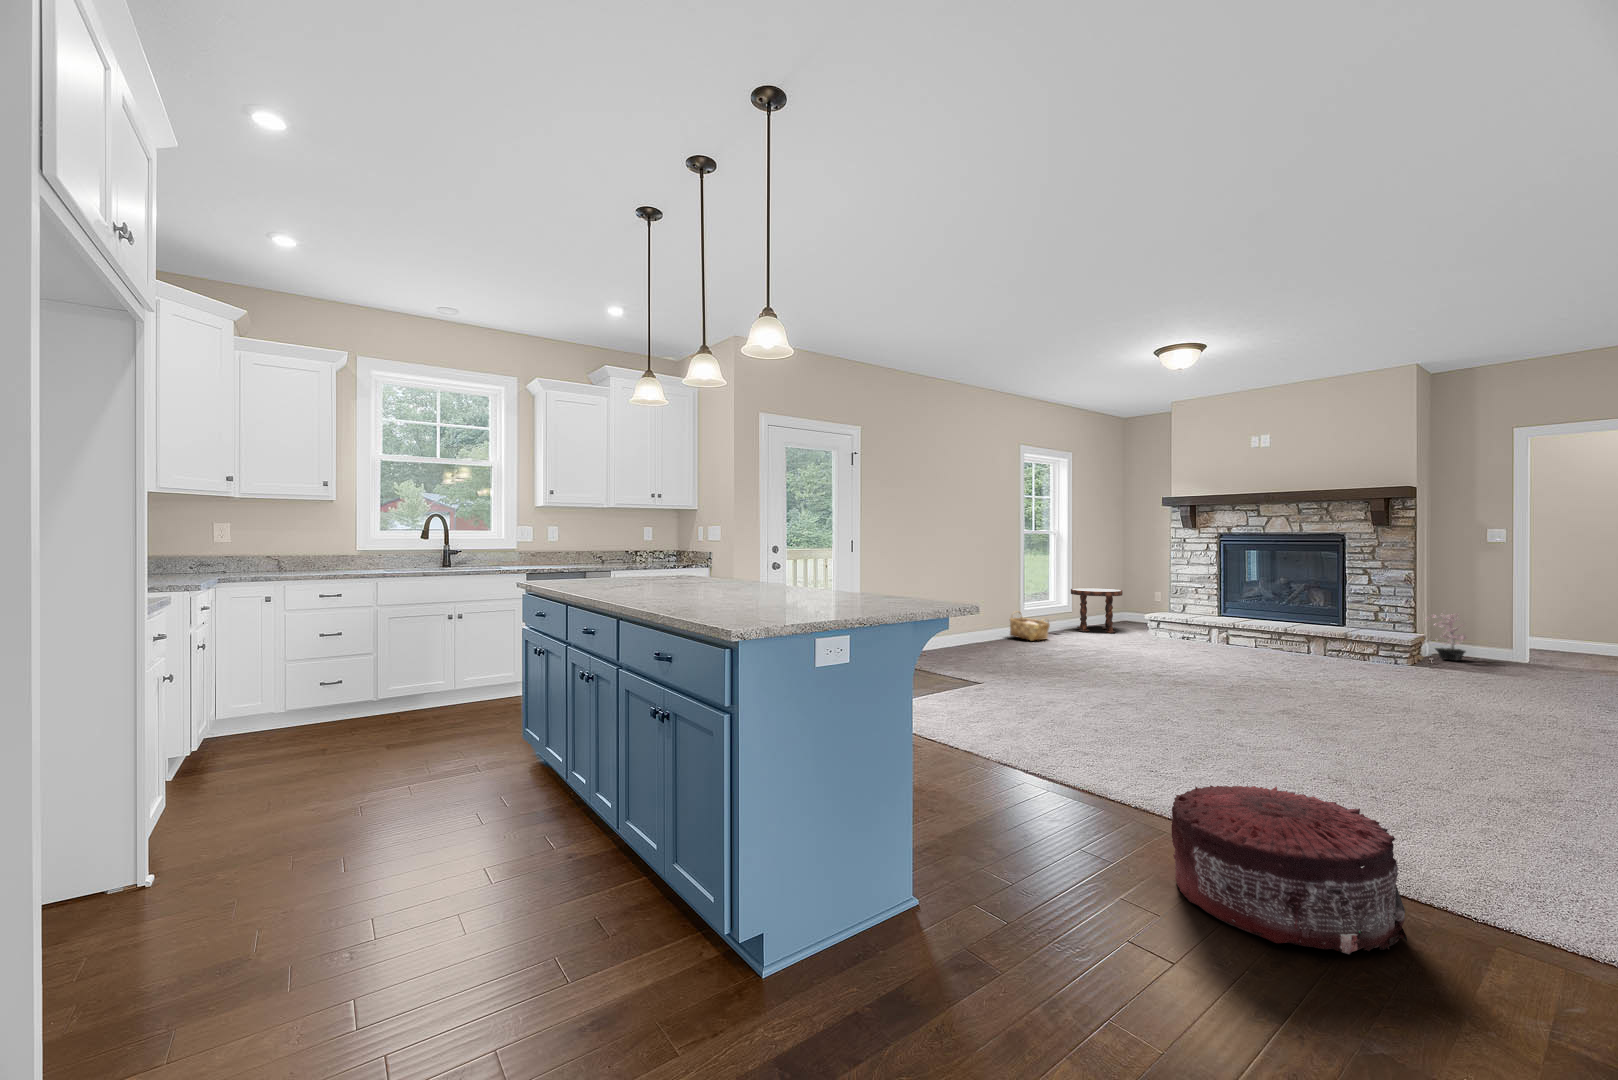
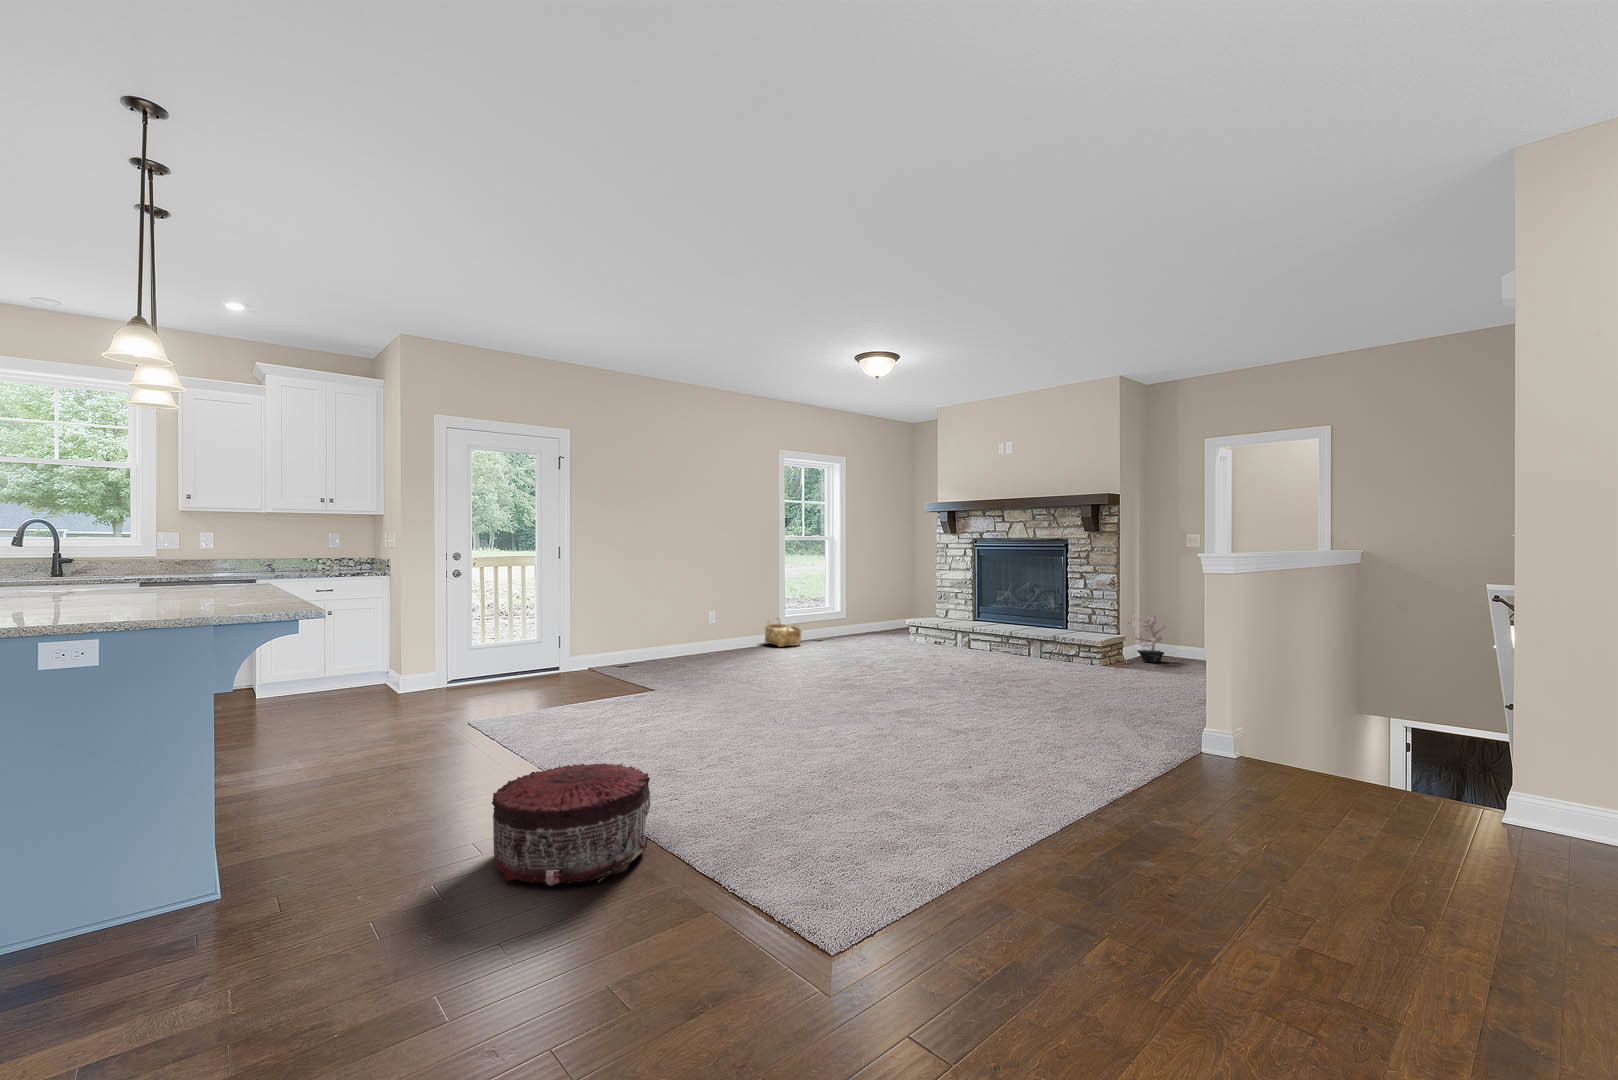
side table: present [1071,588,1123,633] -> none [843,593,891,638]

